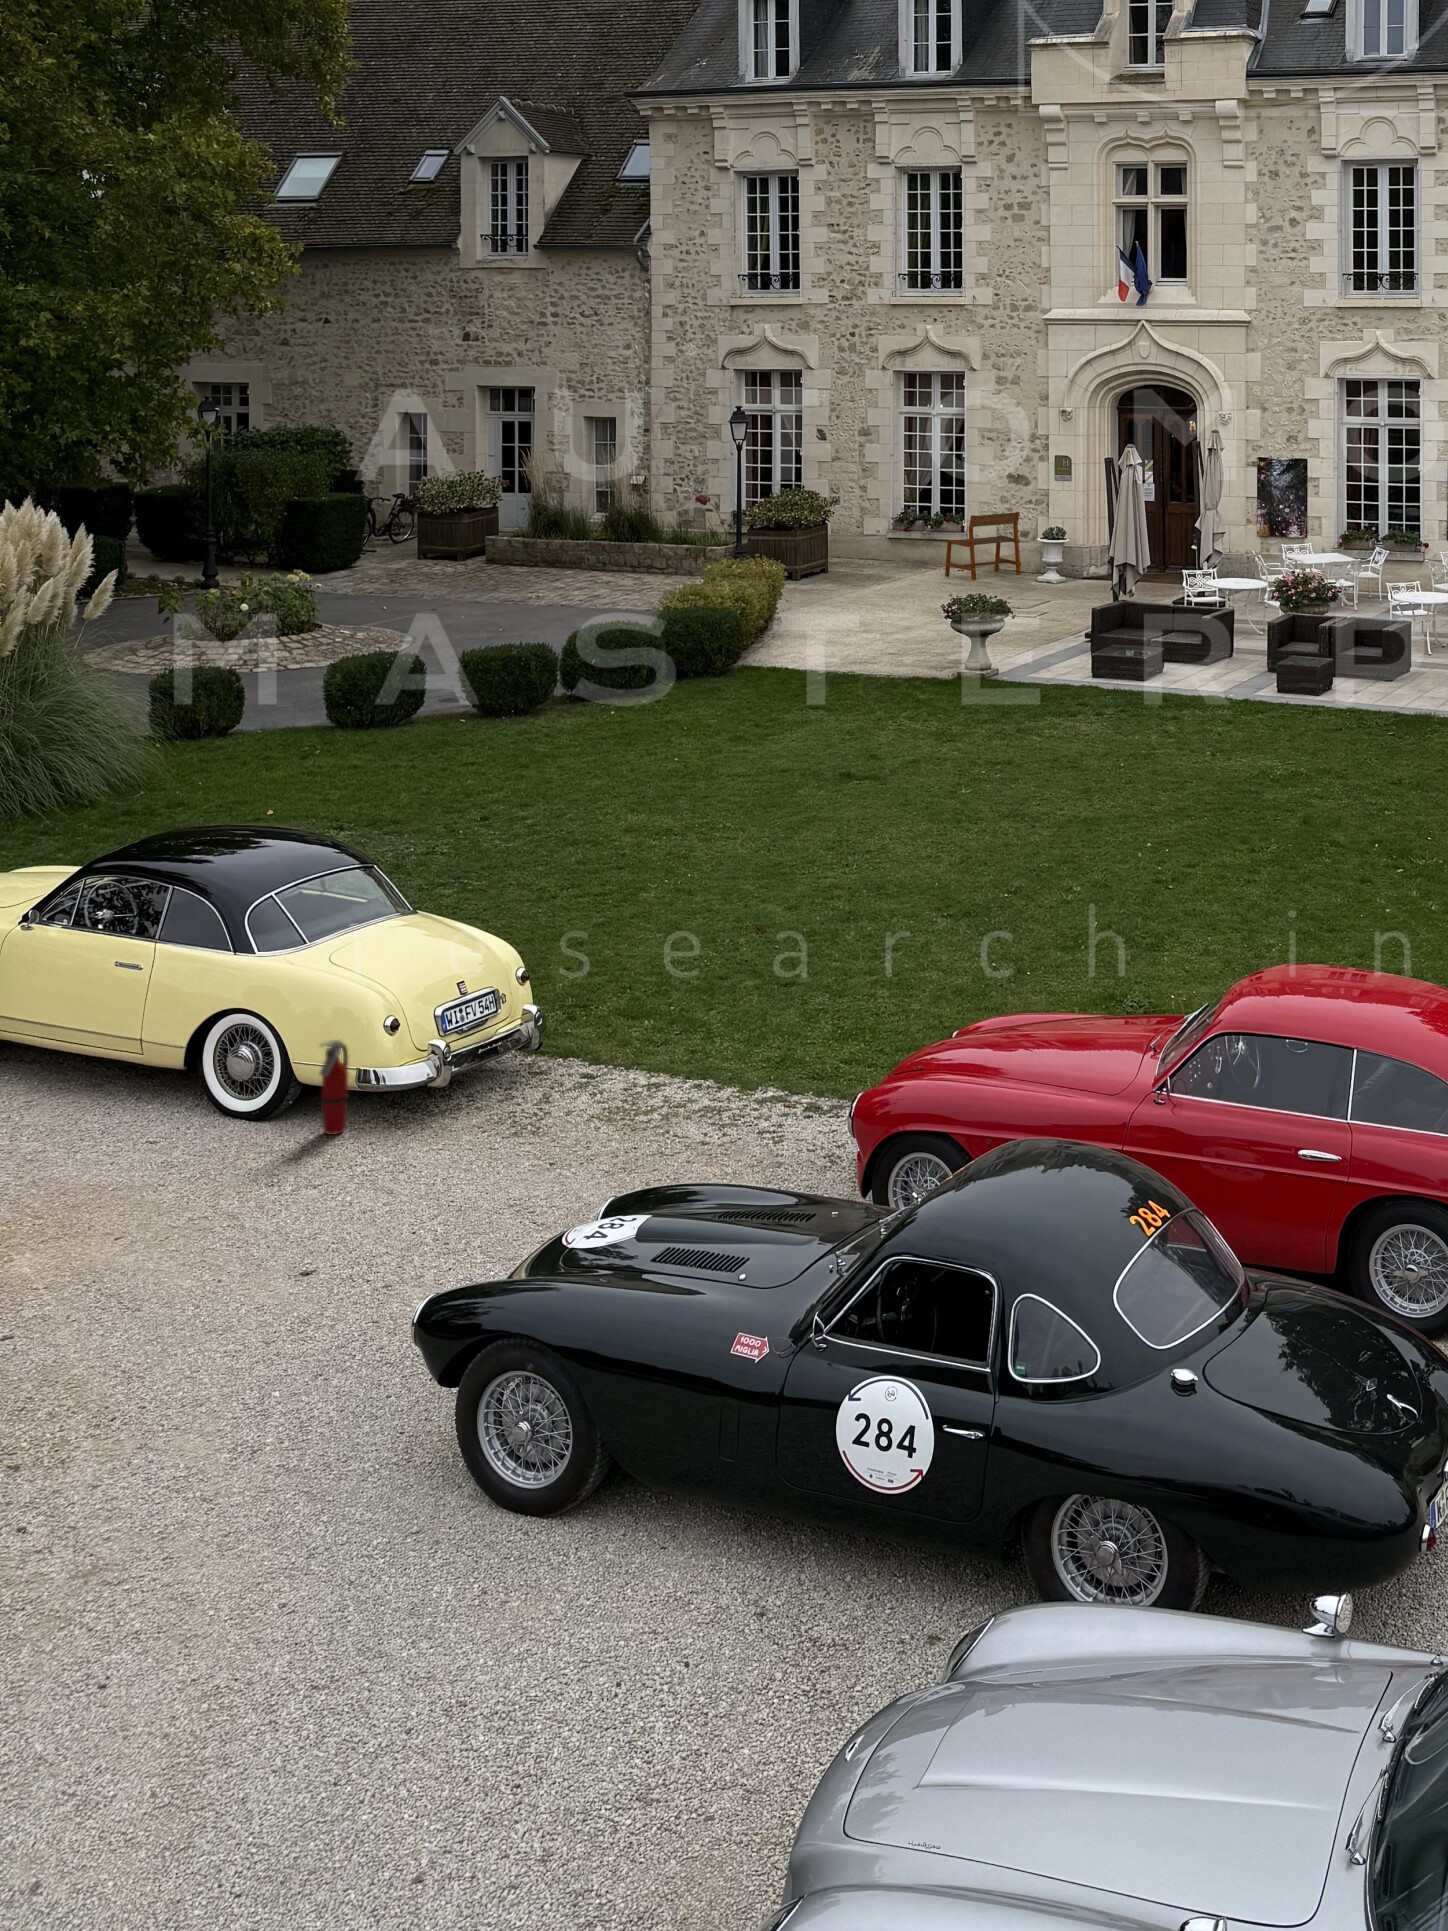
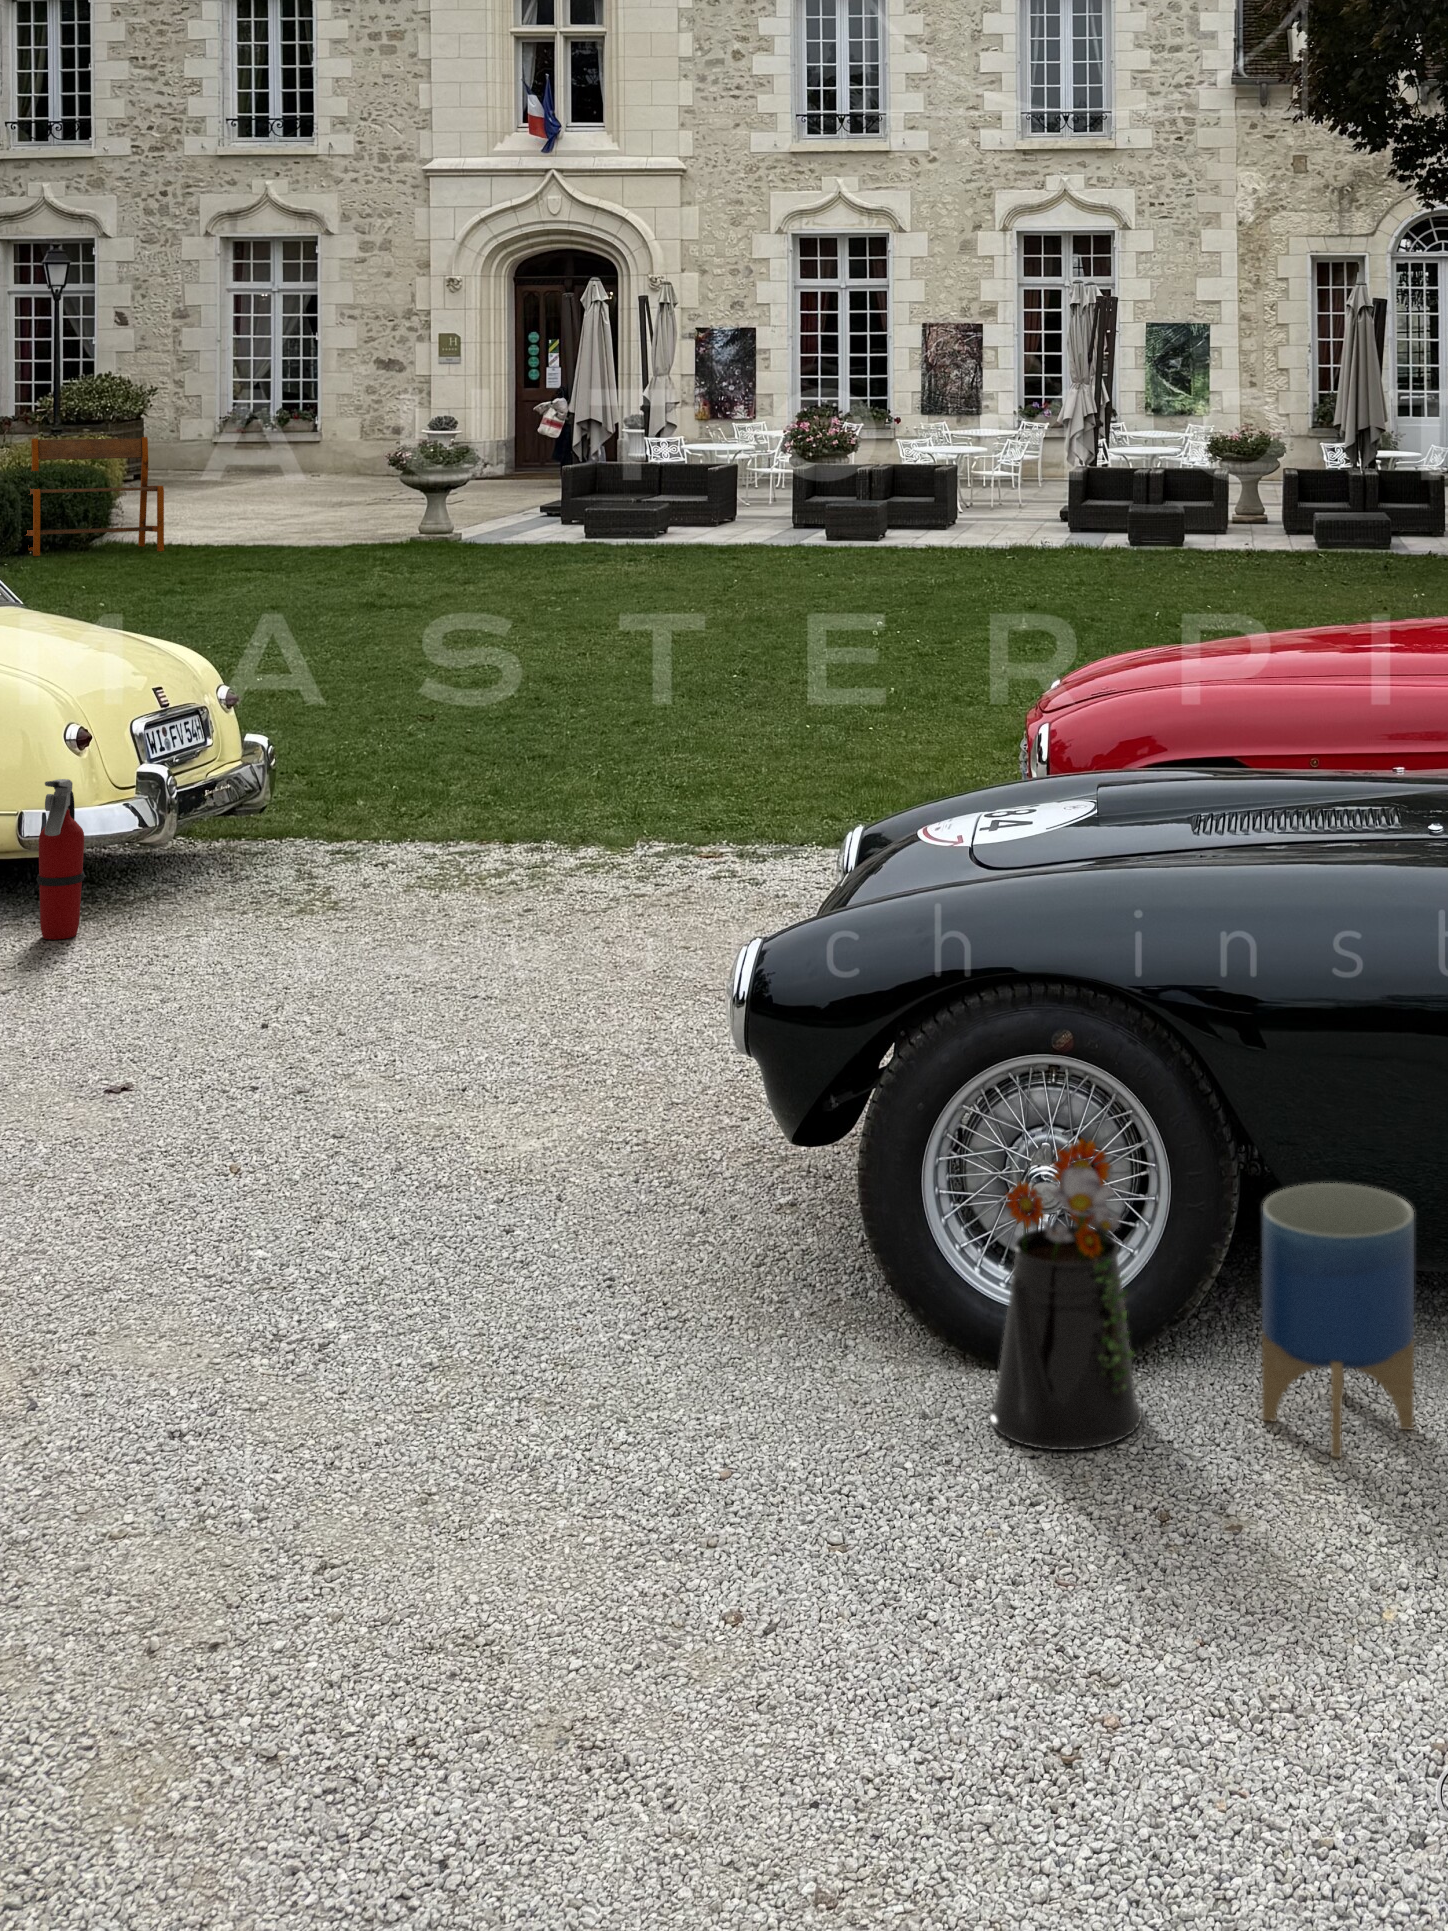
bench: present [945,512,1021,580] -> present [26,437,164,556]
watering can: none [412,1409,513,1568] -> present [989,1139,1141,1450]
planter: none [540,1450,618,1593] -> present [1262,1183,1414,1457]

